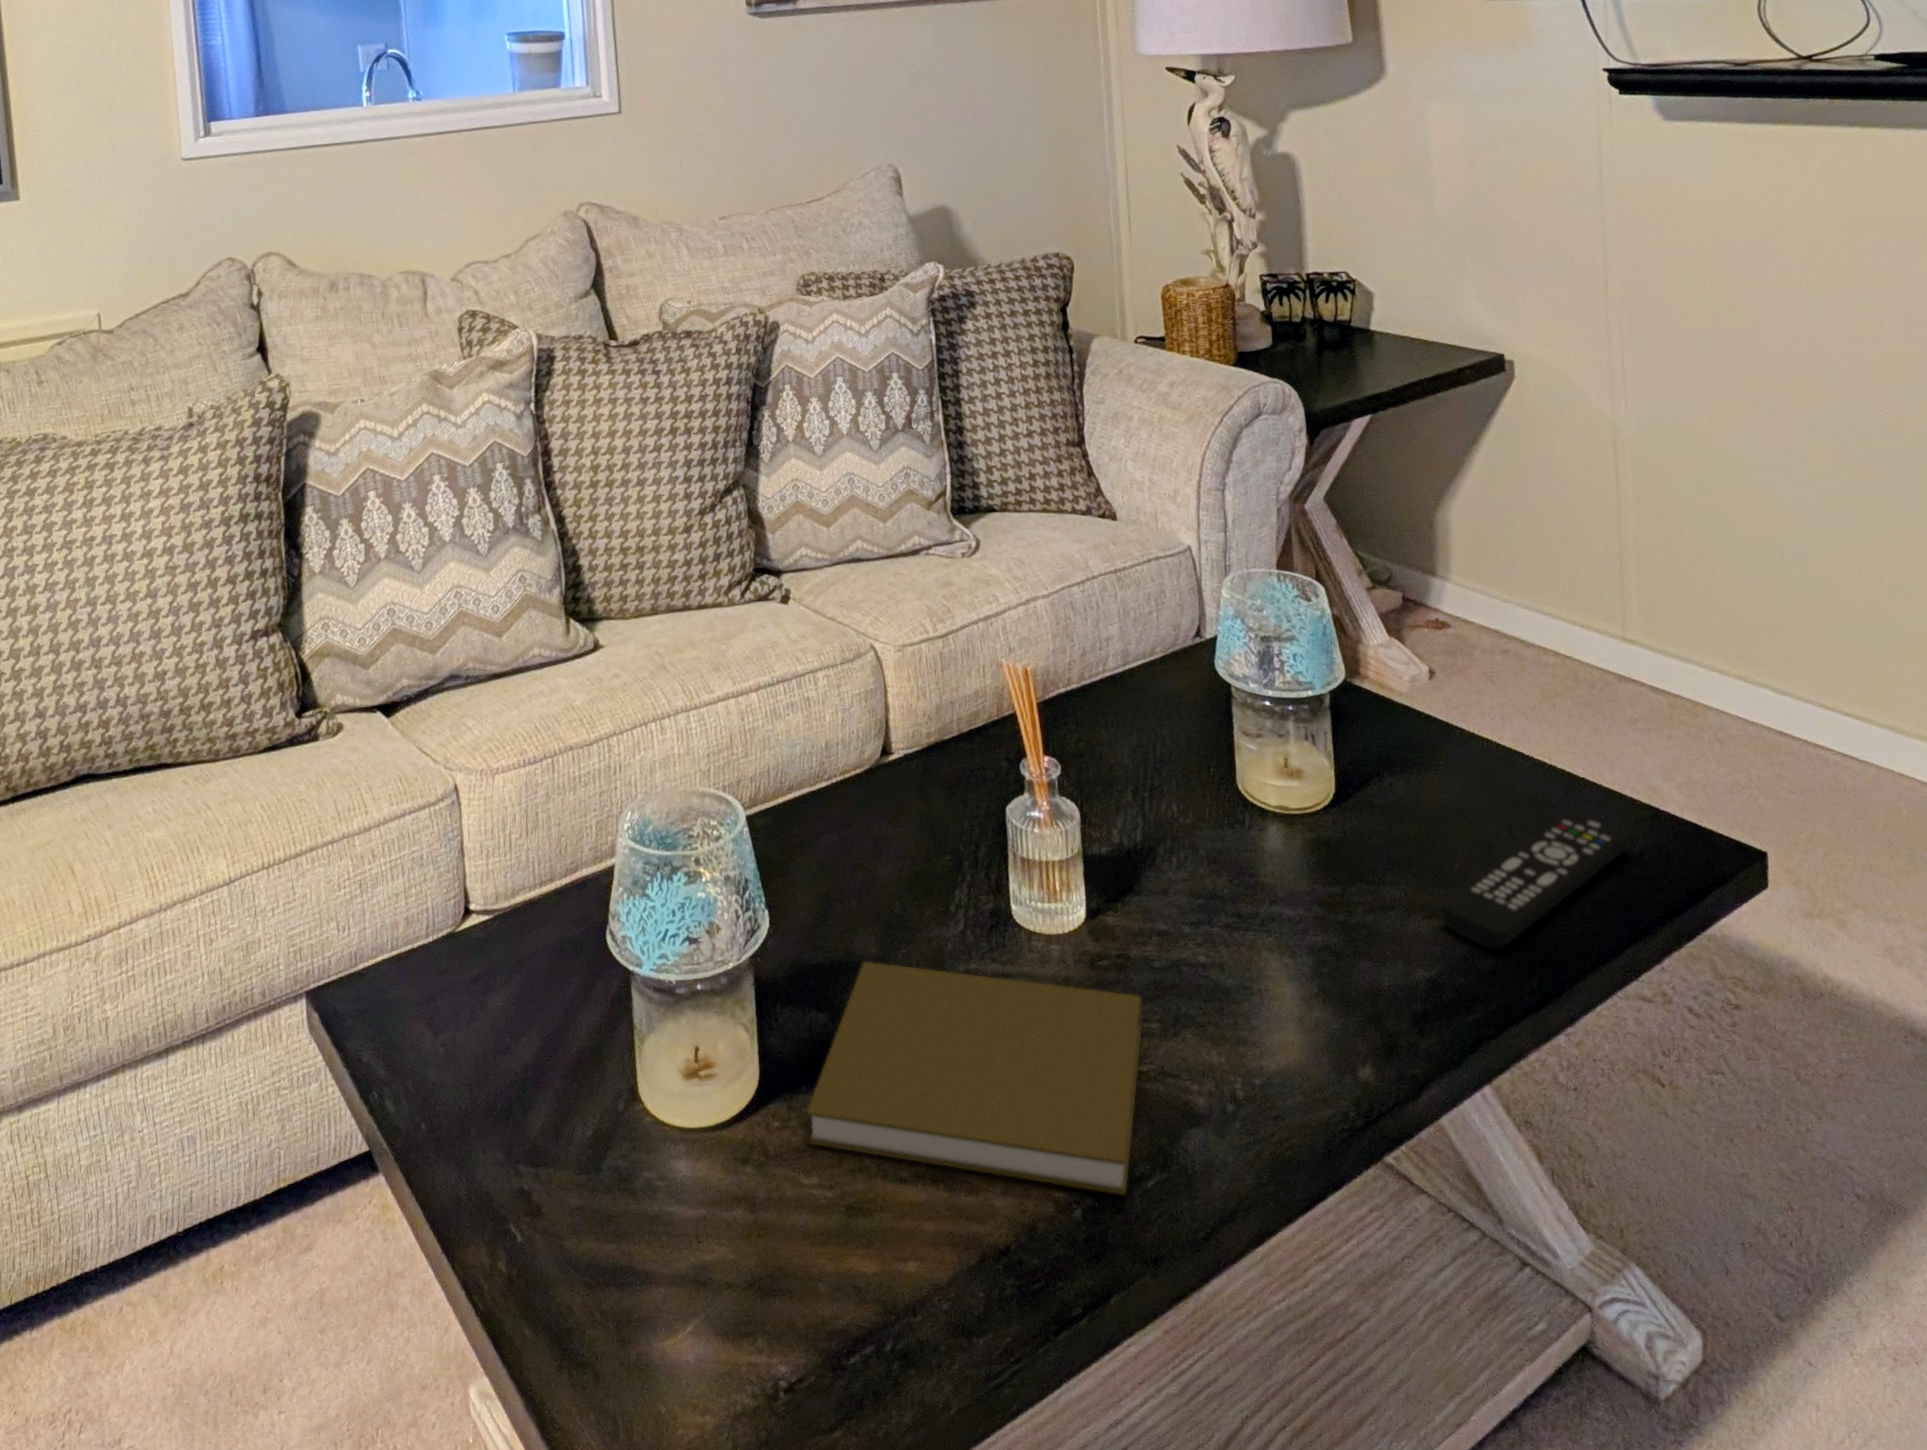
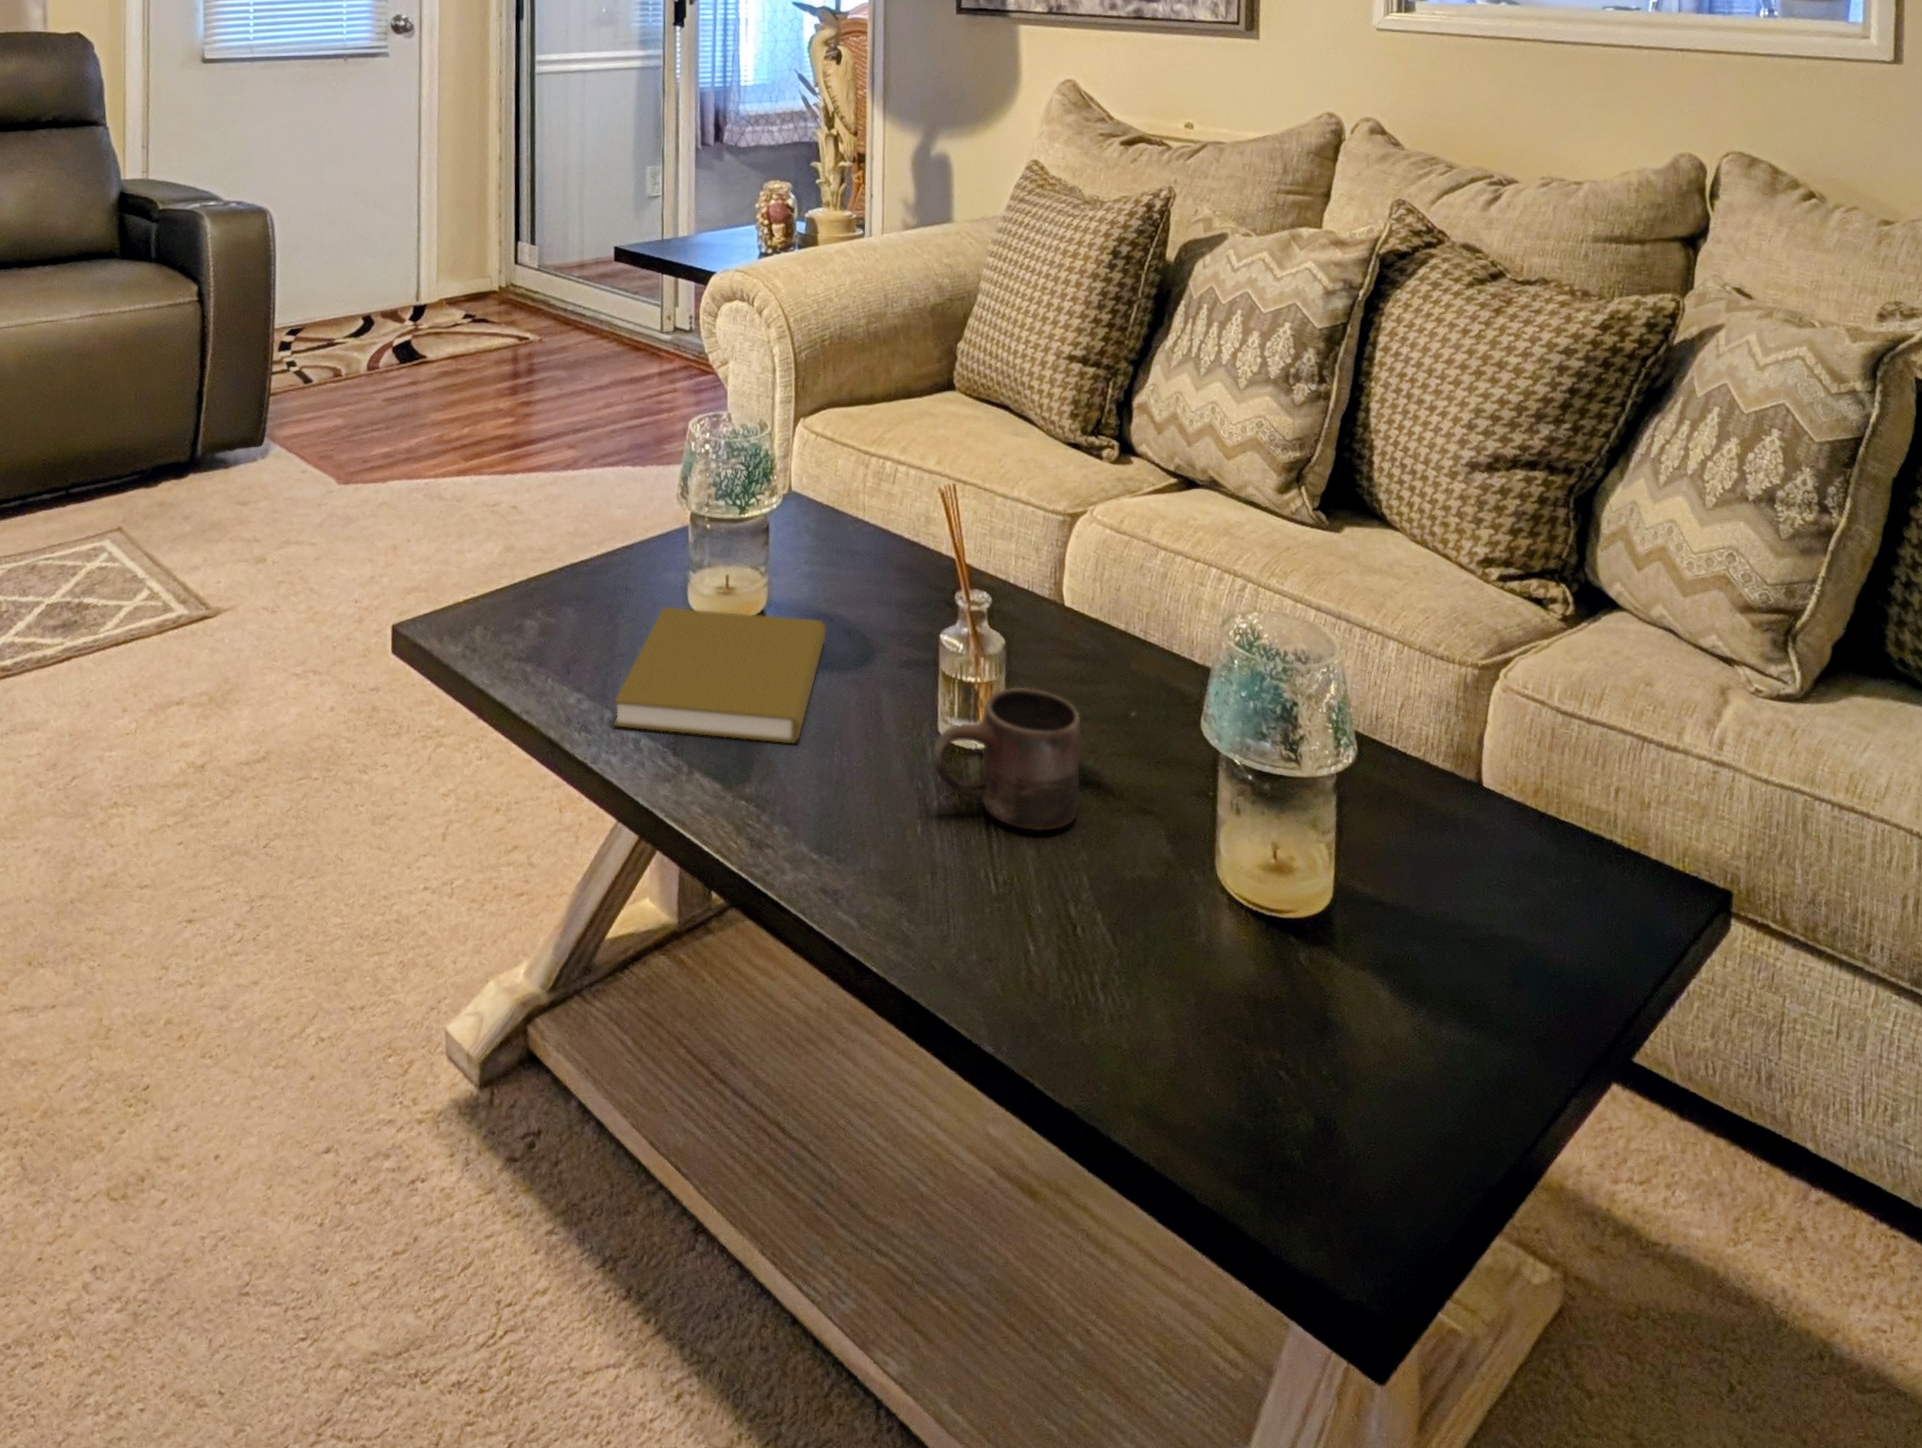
mug: none [1193,761,1294,898] -> present [933,688,1081,829]
remote control: present [1440,810,1631,948] -> none [934,889,1233,1082]

